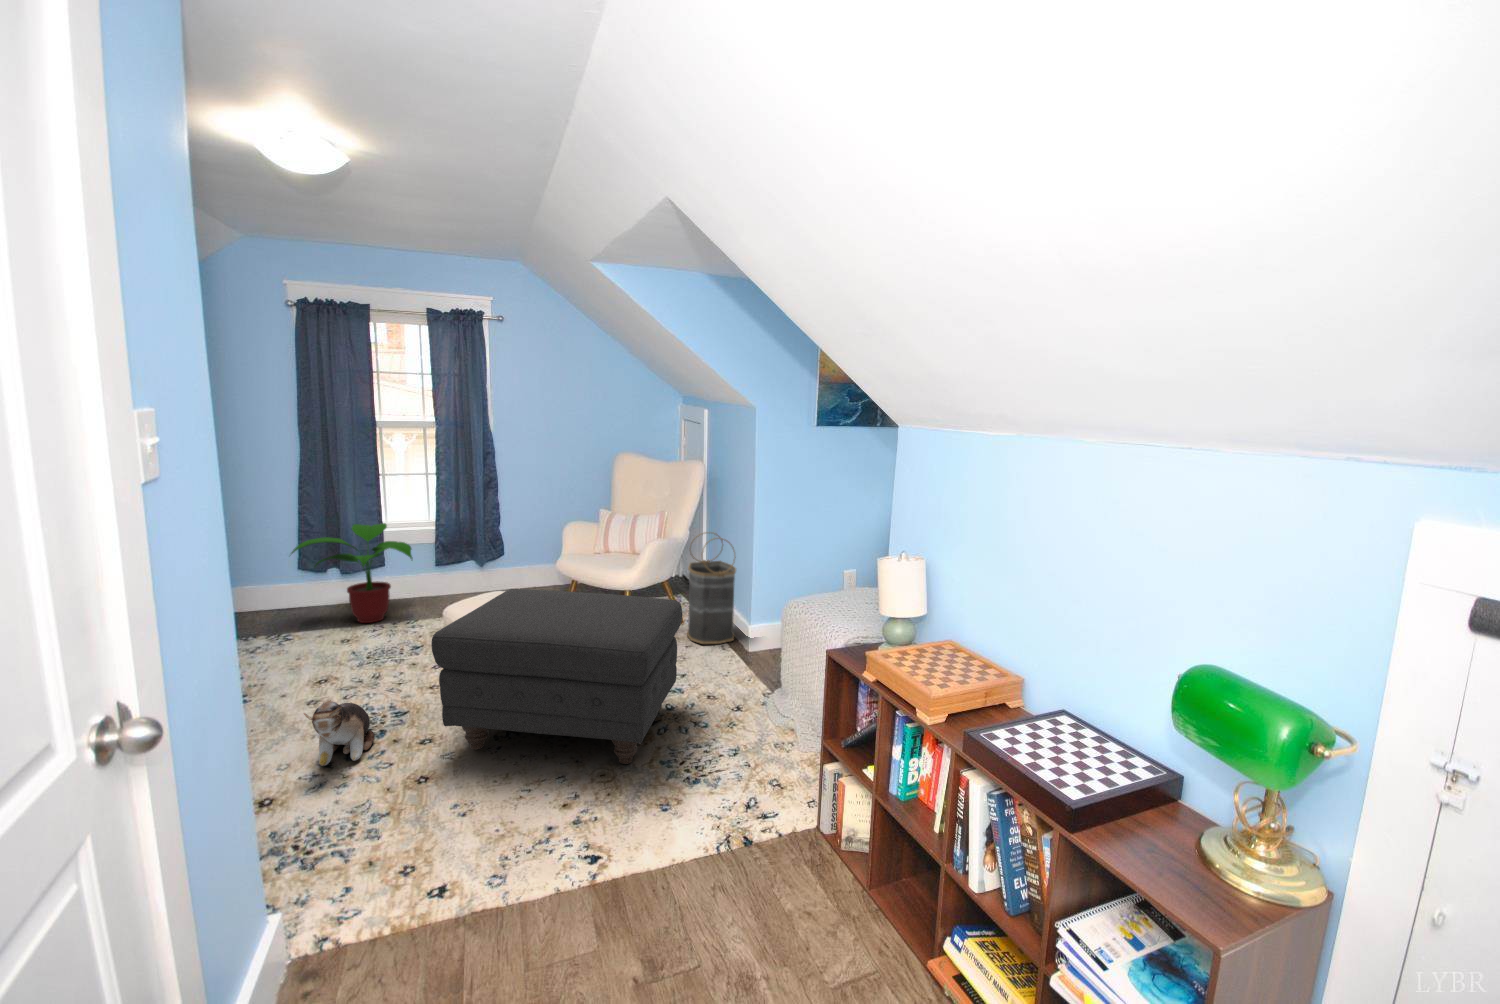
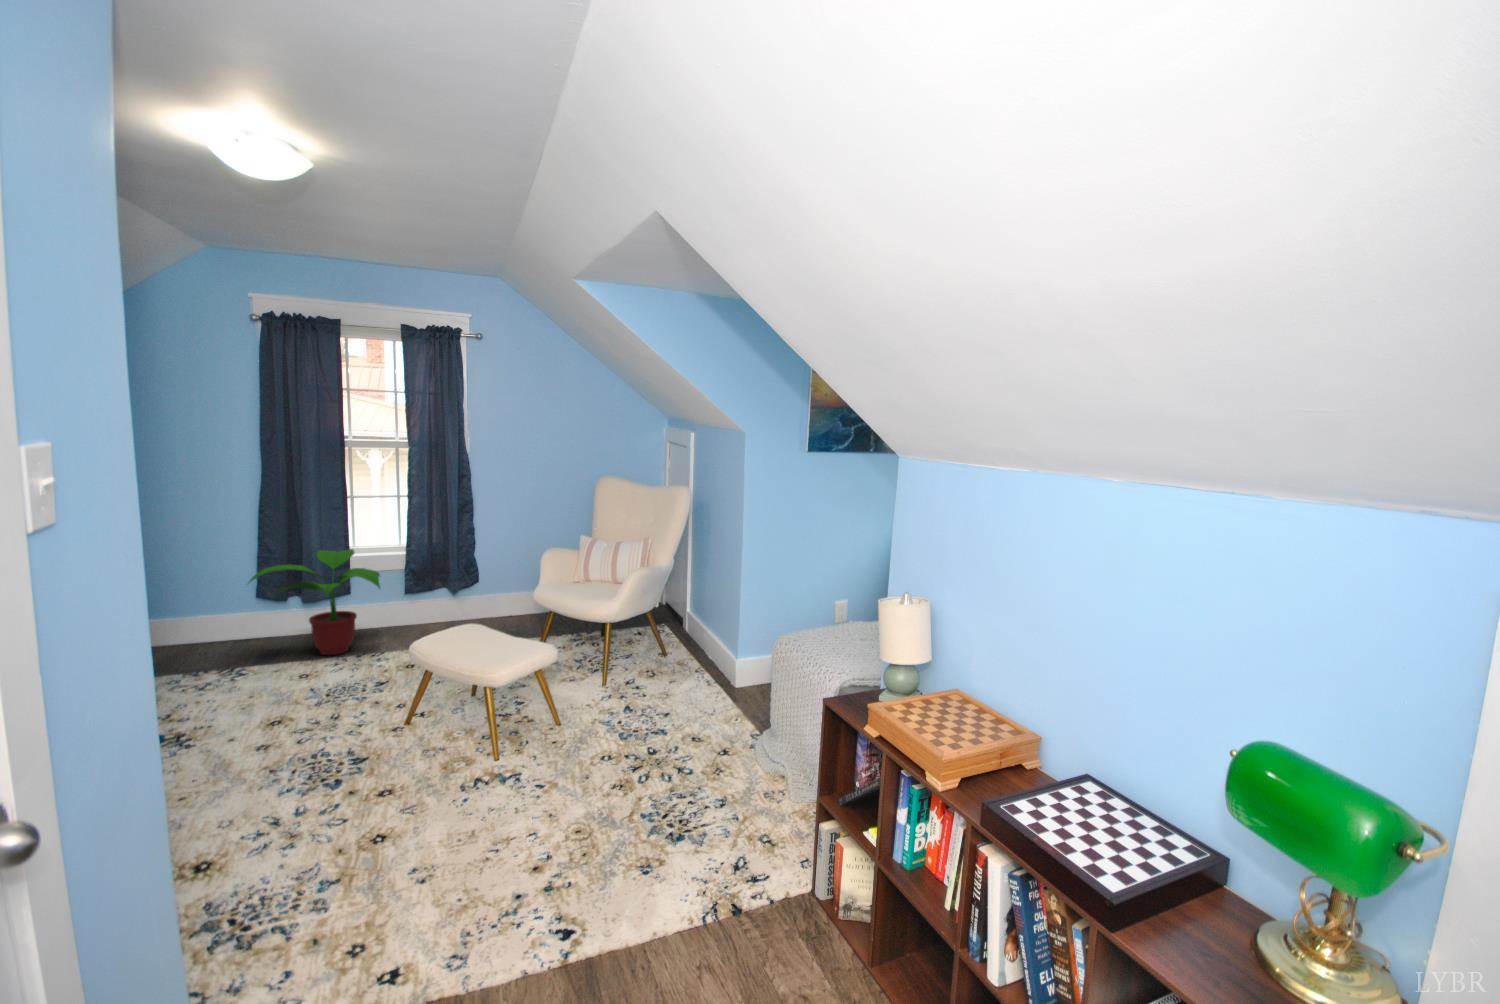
basket: present [687,536,736,644] -> none [669,562,721,679]
ottoman: present [431,589,682,764] -> none [394,624,666,818]
plush toy: present [304,700,375,766] -> none [248,750,330,822]

